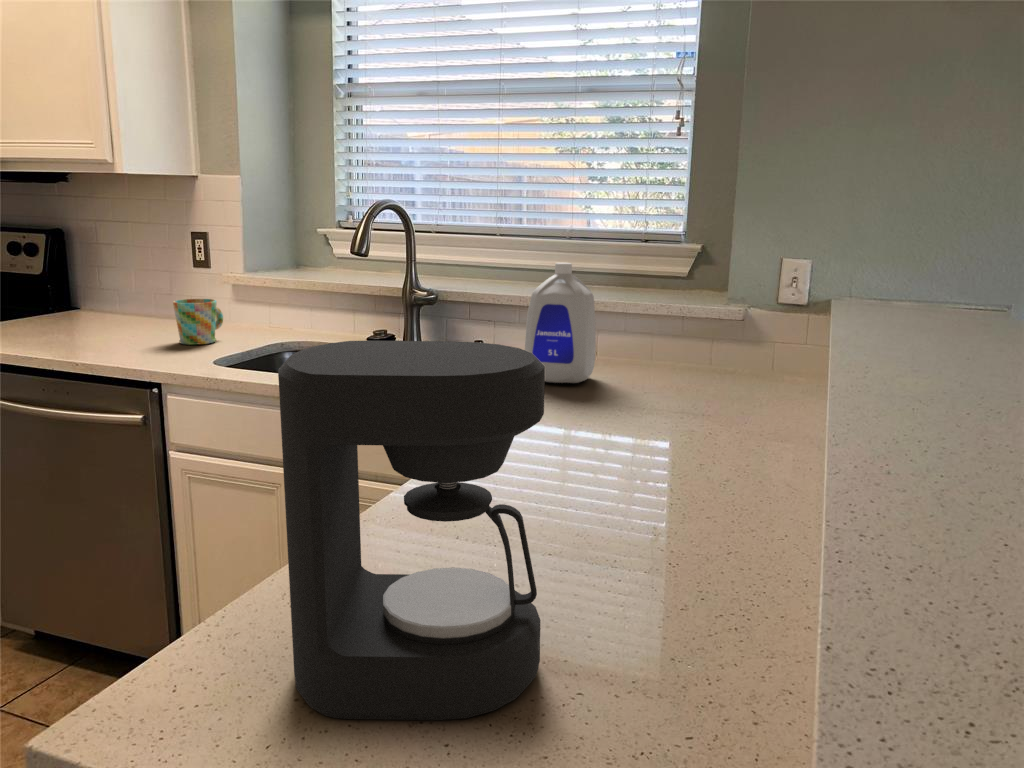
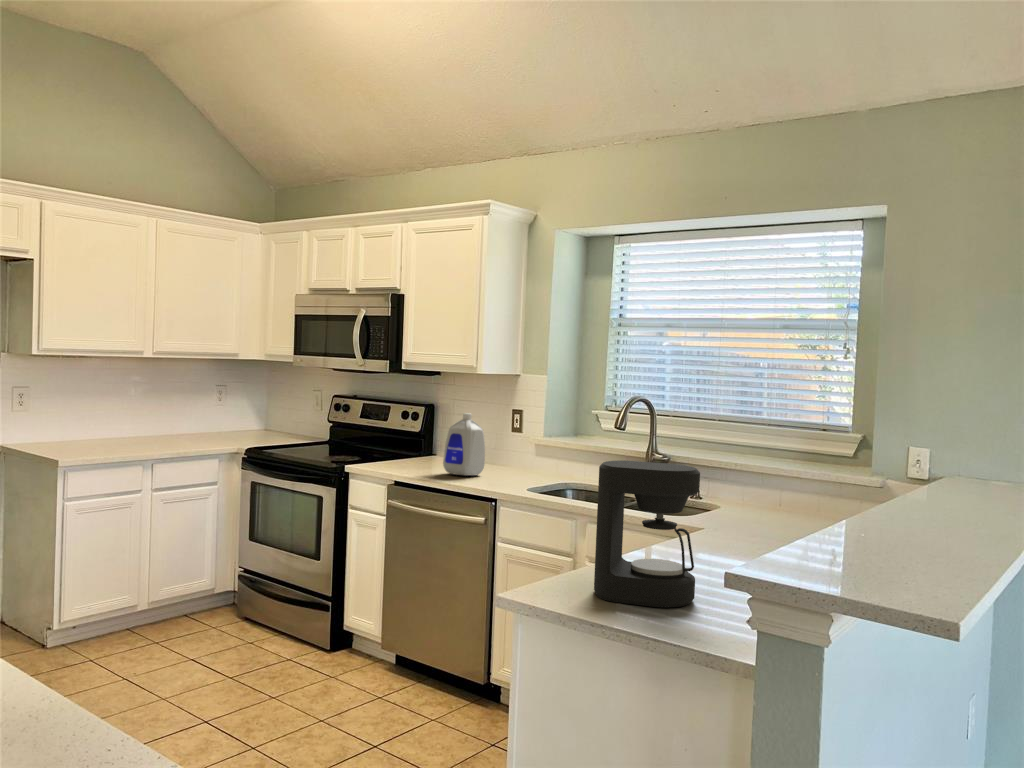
bottle: present [525,263,596,383] -> present [443,413,485,476]
mug: present [173,299,223,345] -> none [503,451,531,480]

